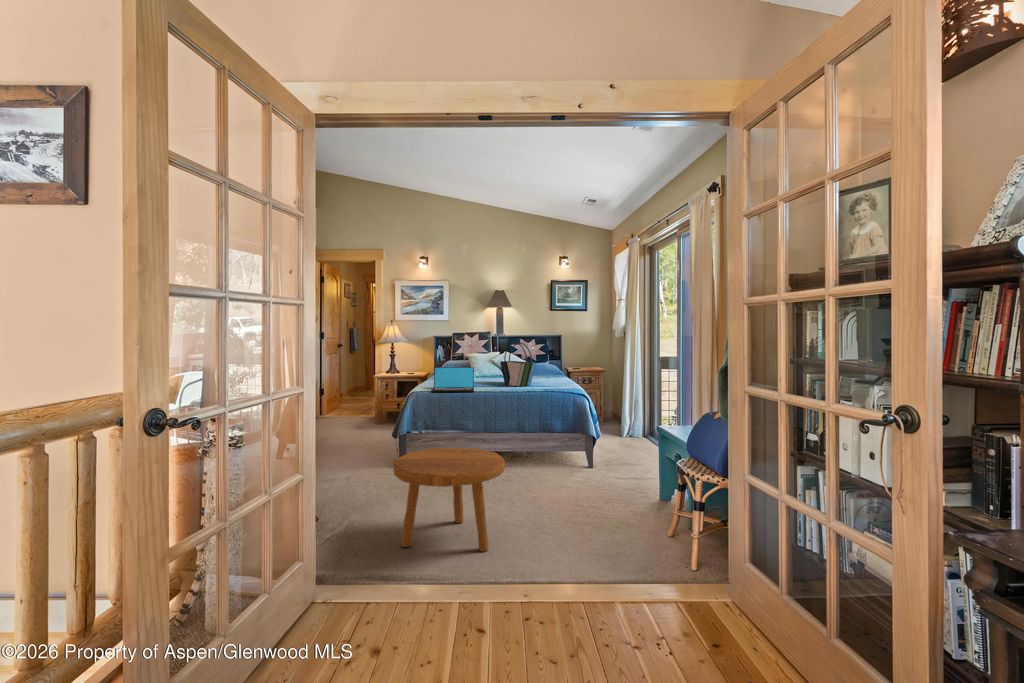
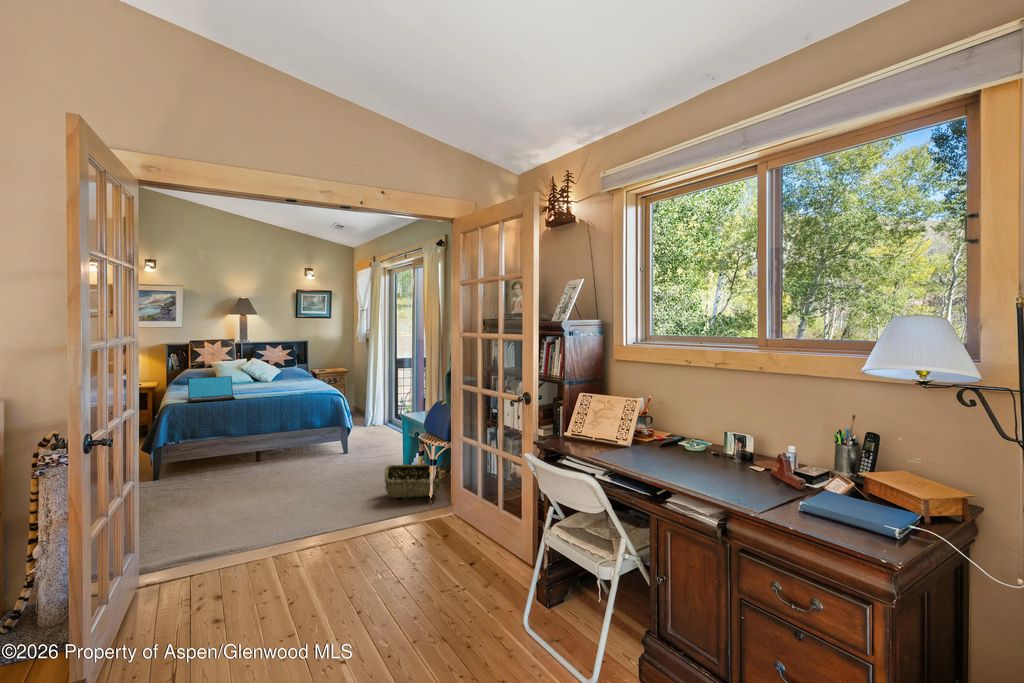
tote bag: present [500,342,536,386] -> none [256,352,294,391]
footstool: present [393,448,505,552] -> none [185,447,290,536]
woven basket: none [625,496,712,554] -> present [385,464,442,498]

